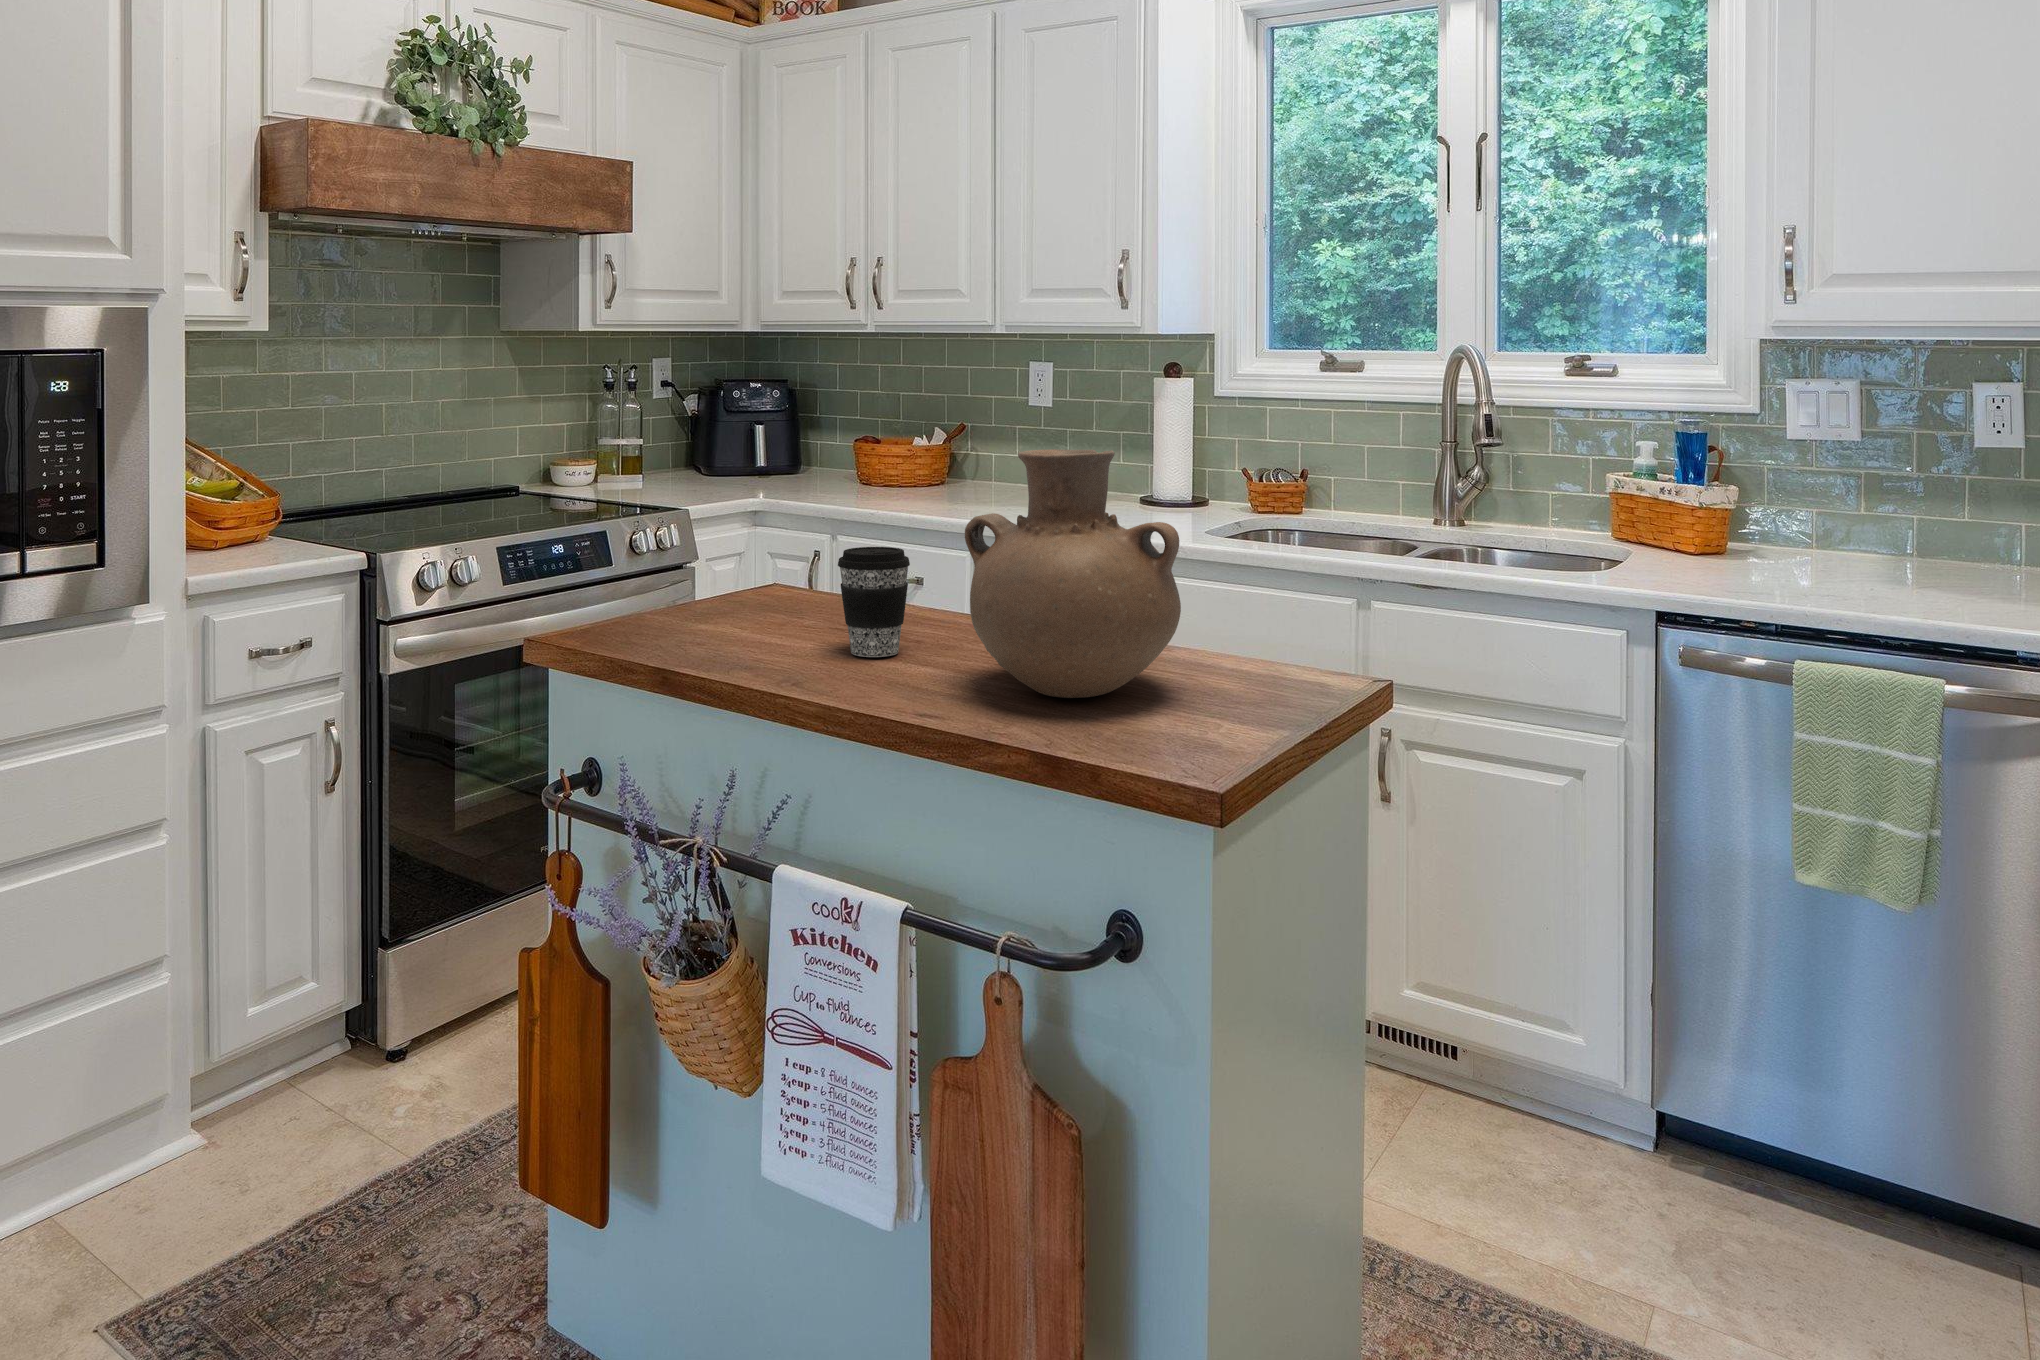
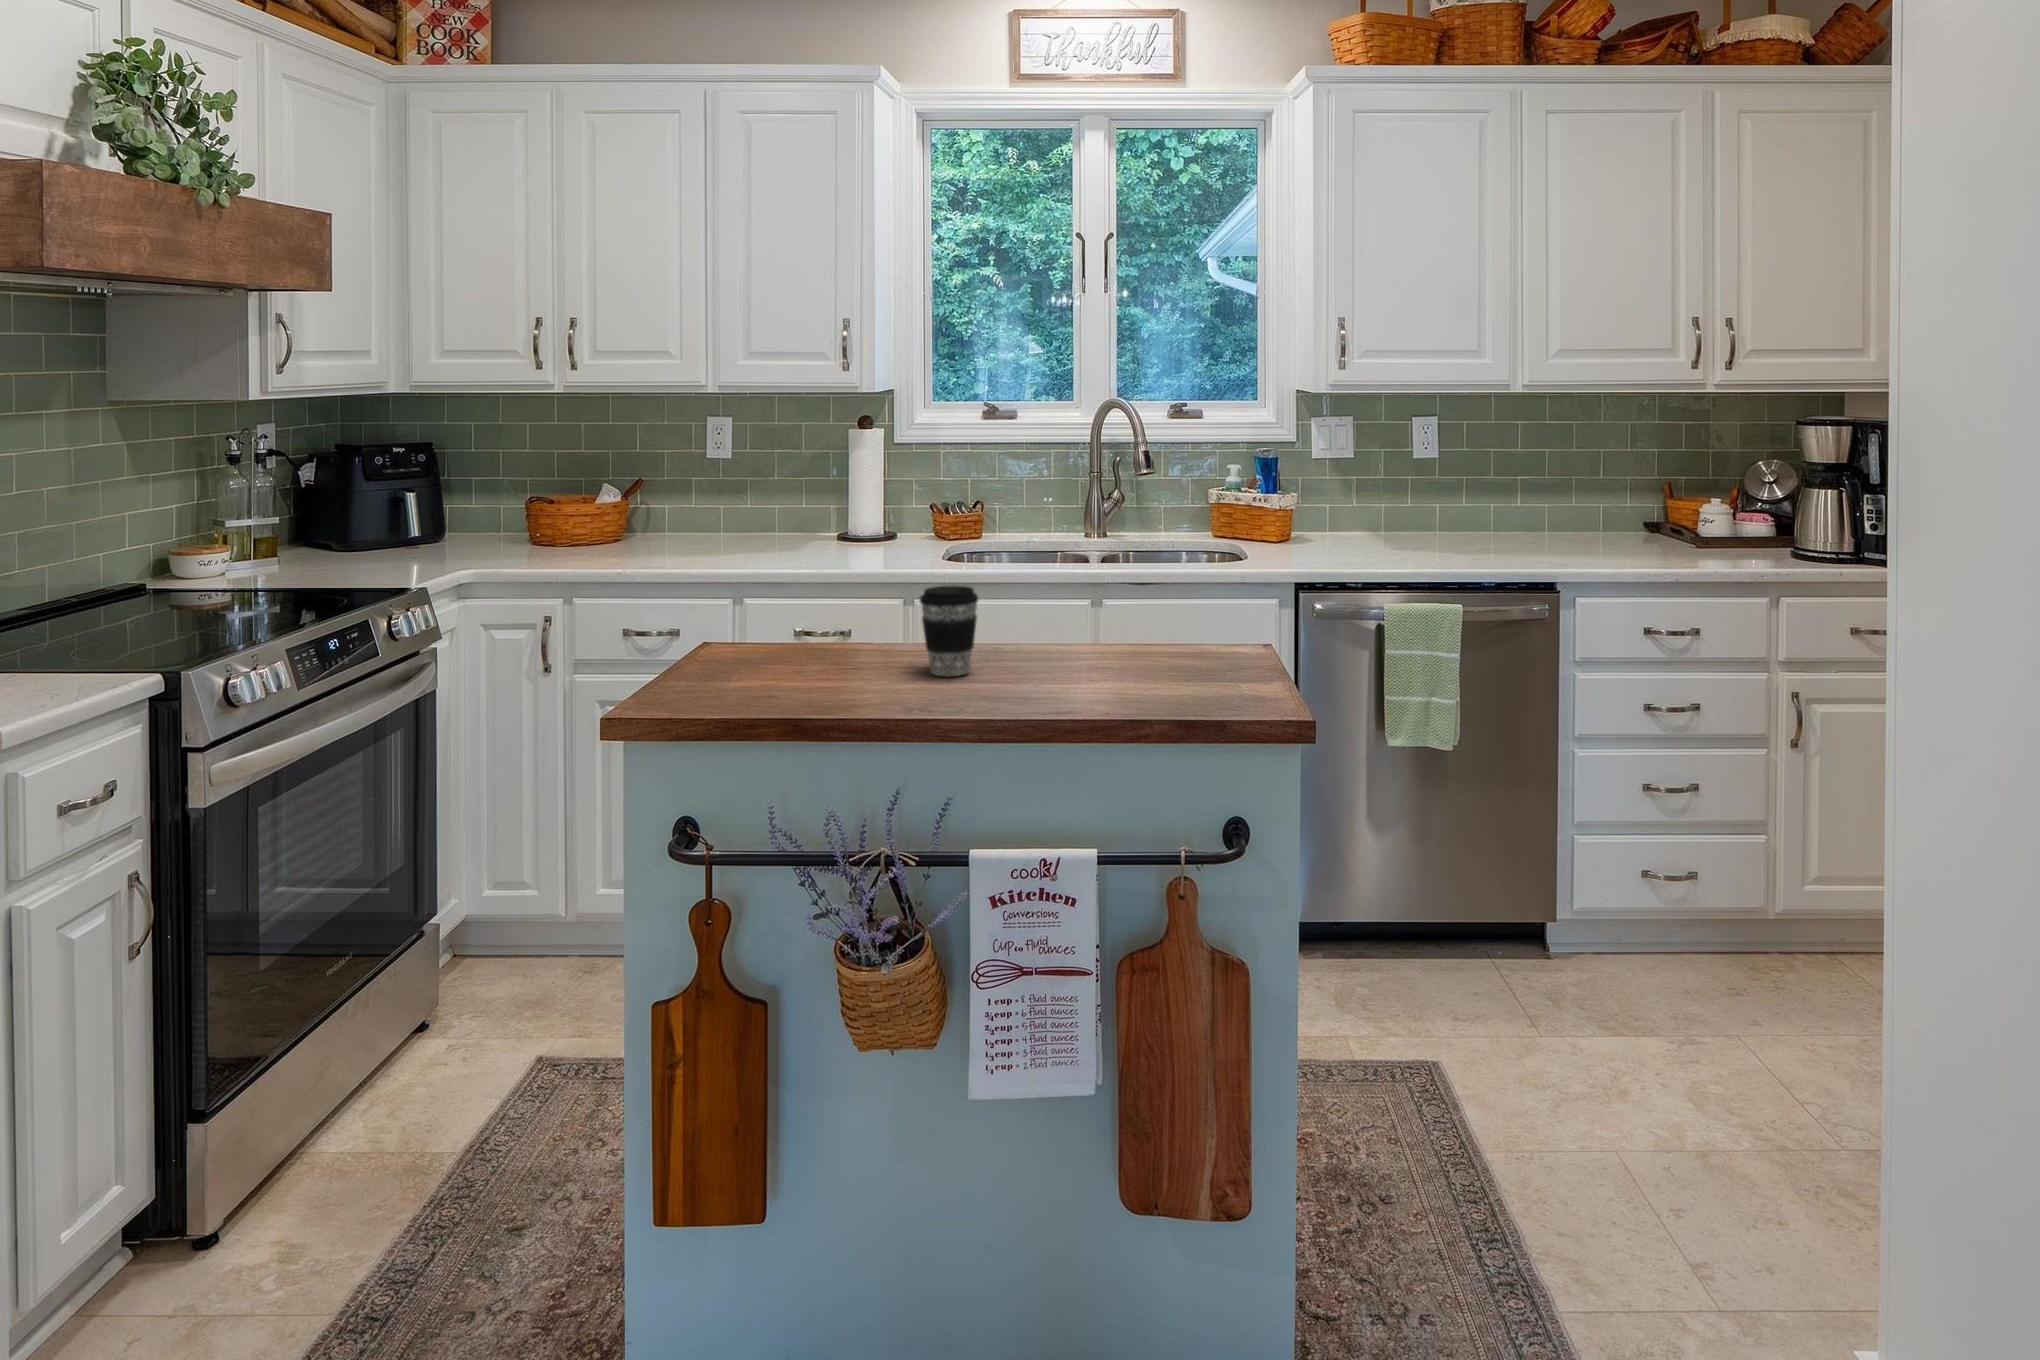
vase: present [965,449,1181,698] -> none [1056,498,1217,683]

